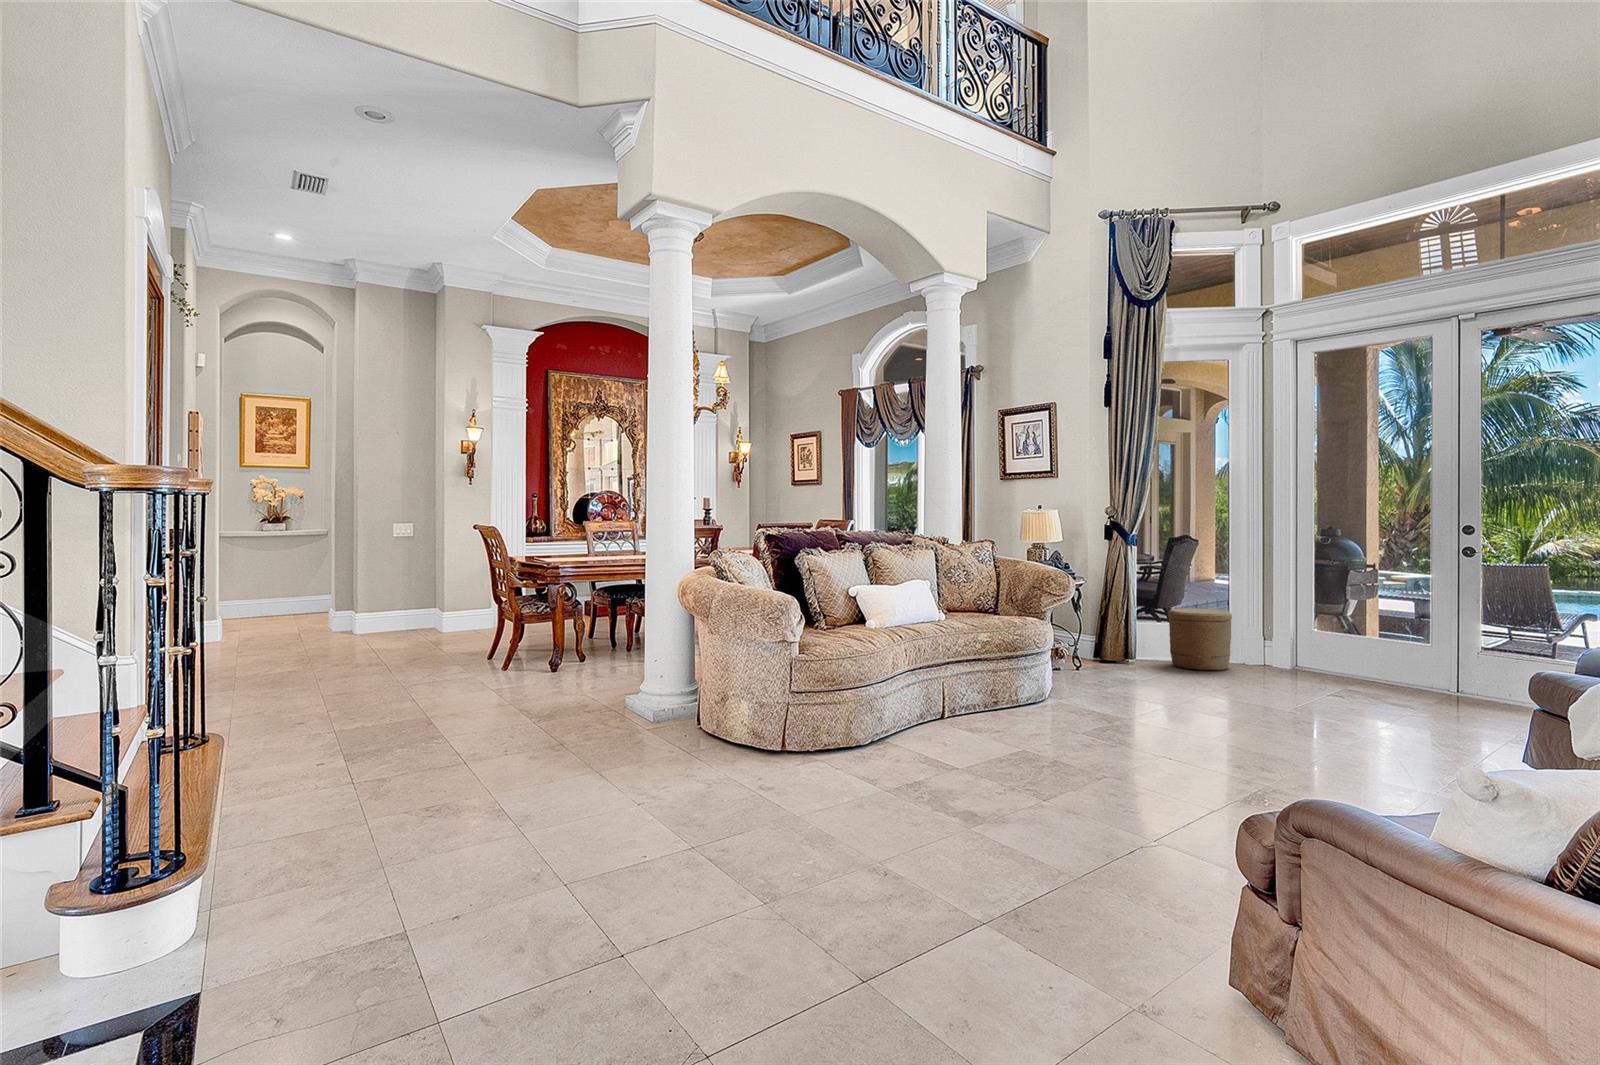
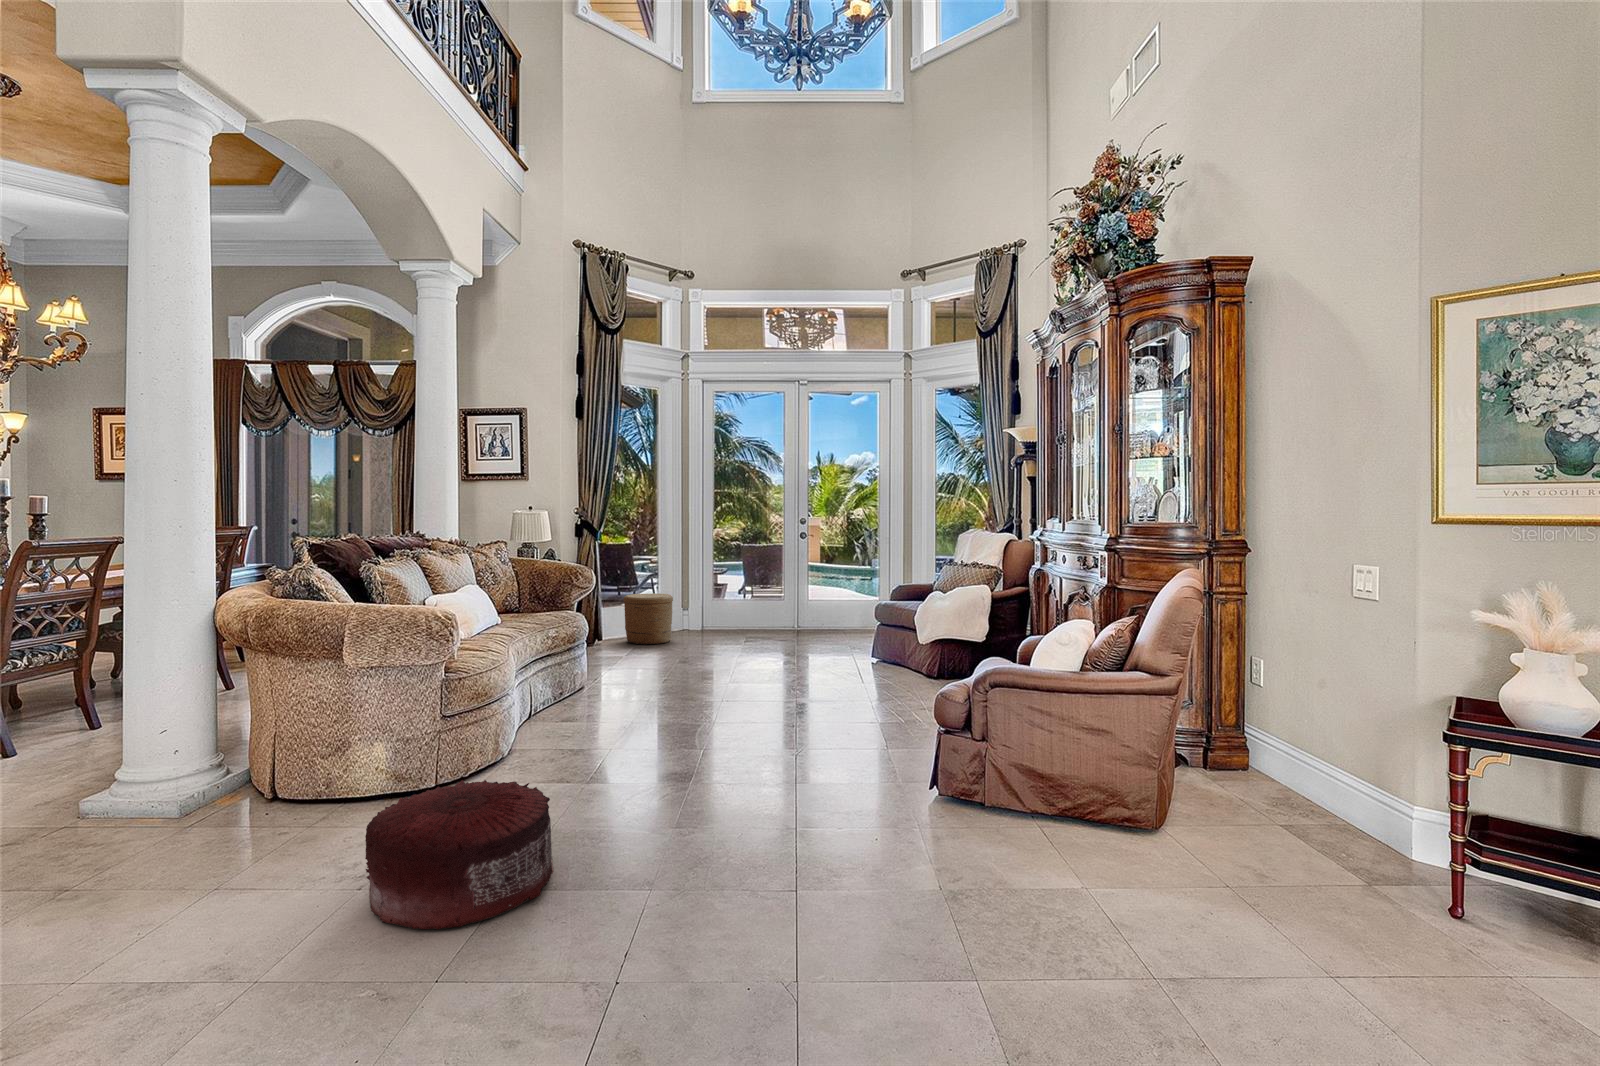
pouf: none [601,735,756,844] -> present [365,780,554,930]

